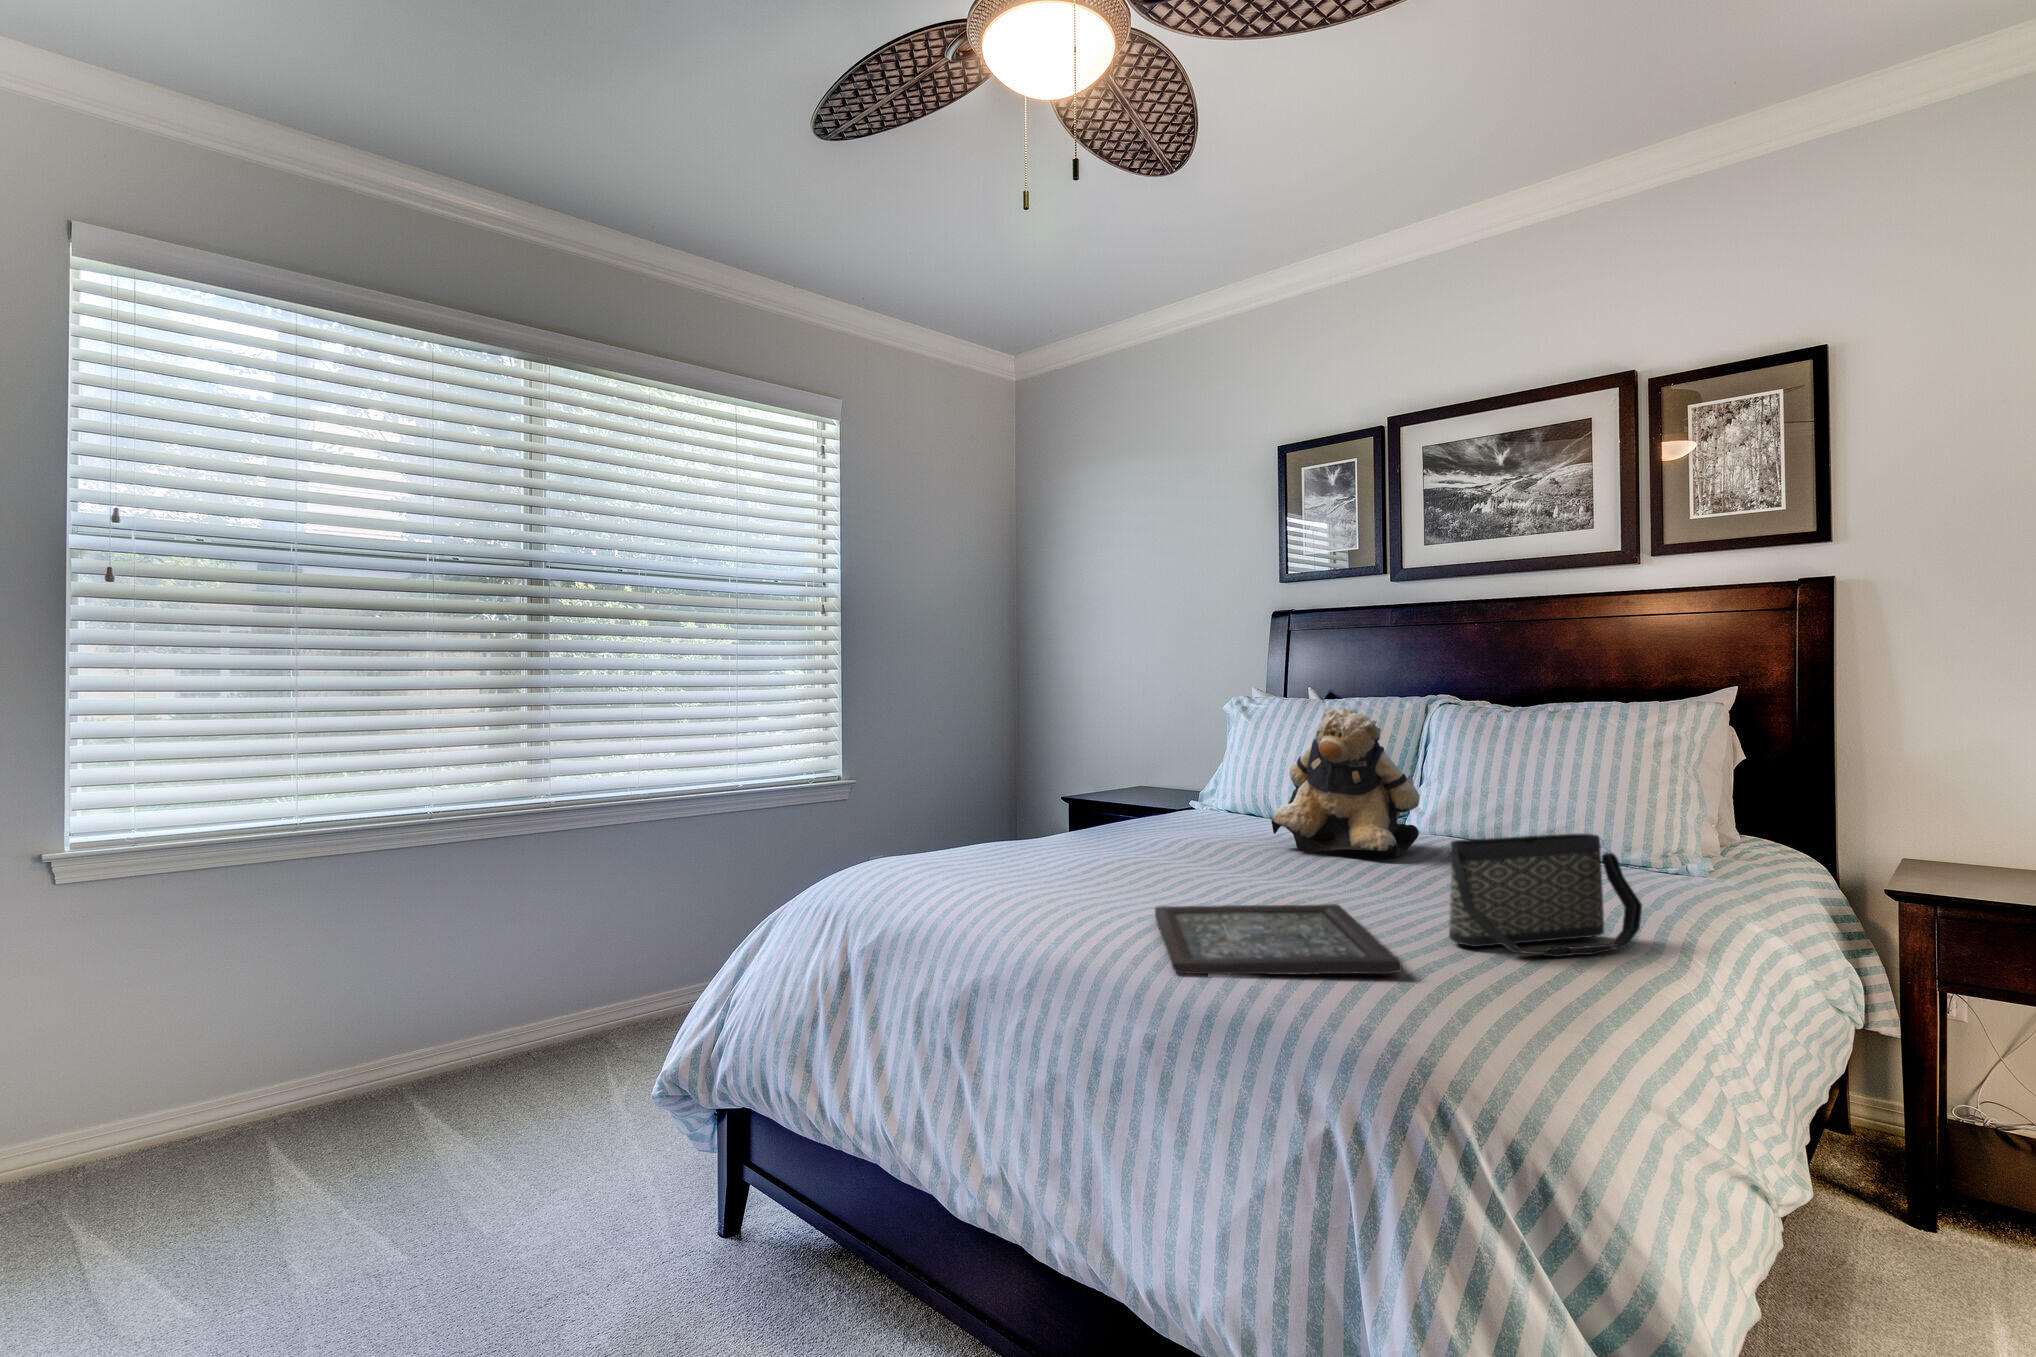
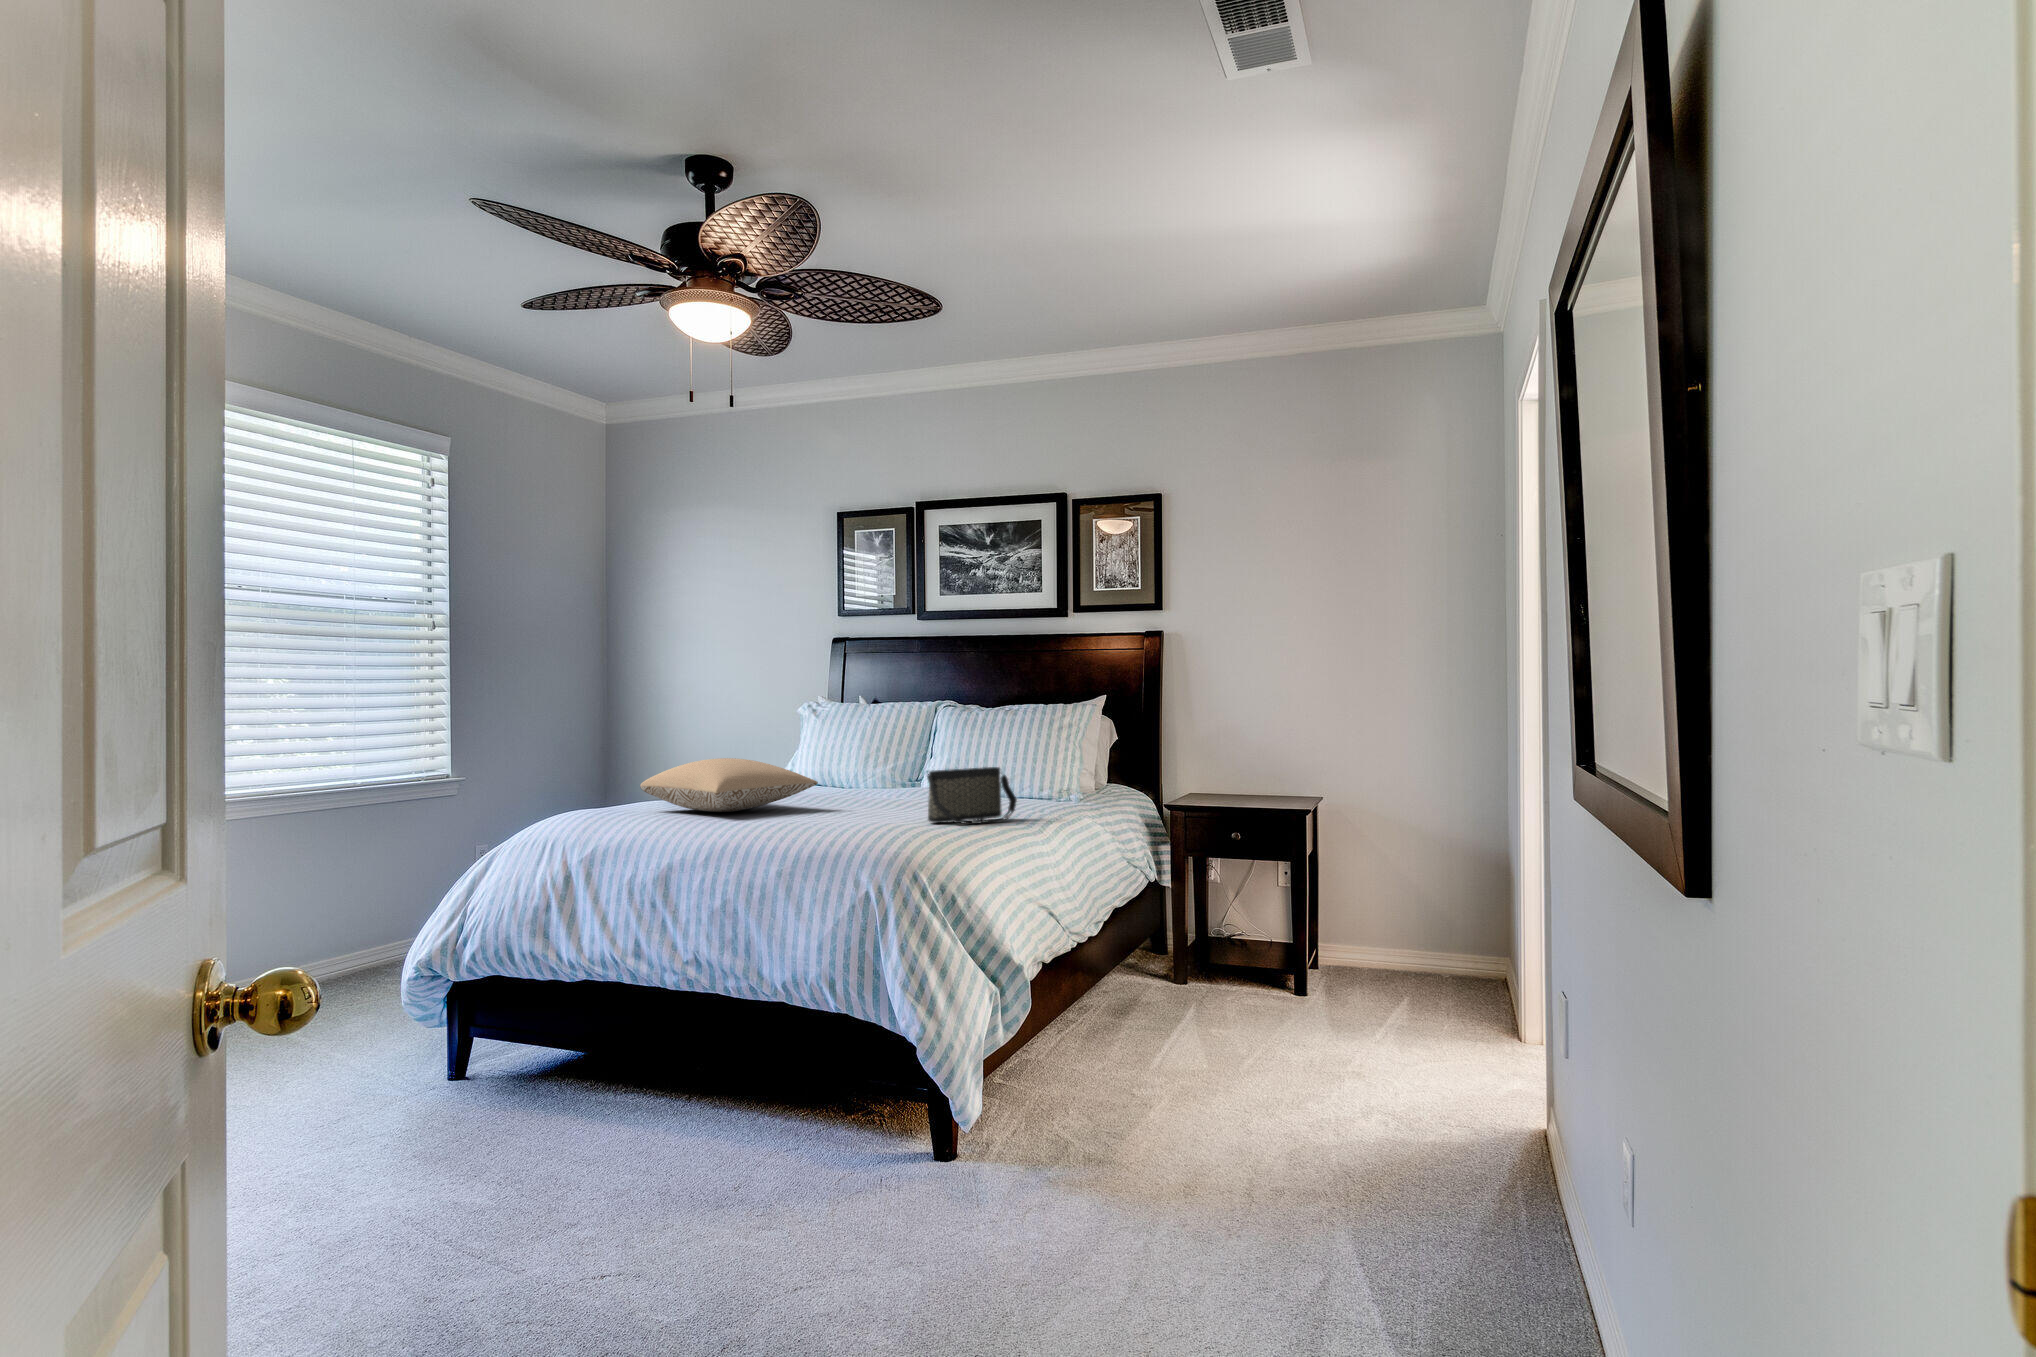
teddy bear: present [1271,708,1420,857] -> none [834,708,925,801]
pillow: none [976,789,1241,875] -> present [640,758,818,812]
tray: present [1155,904,1402,975] -> none [773,812,902,836]

